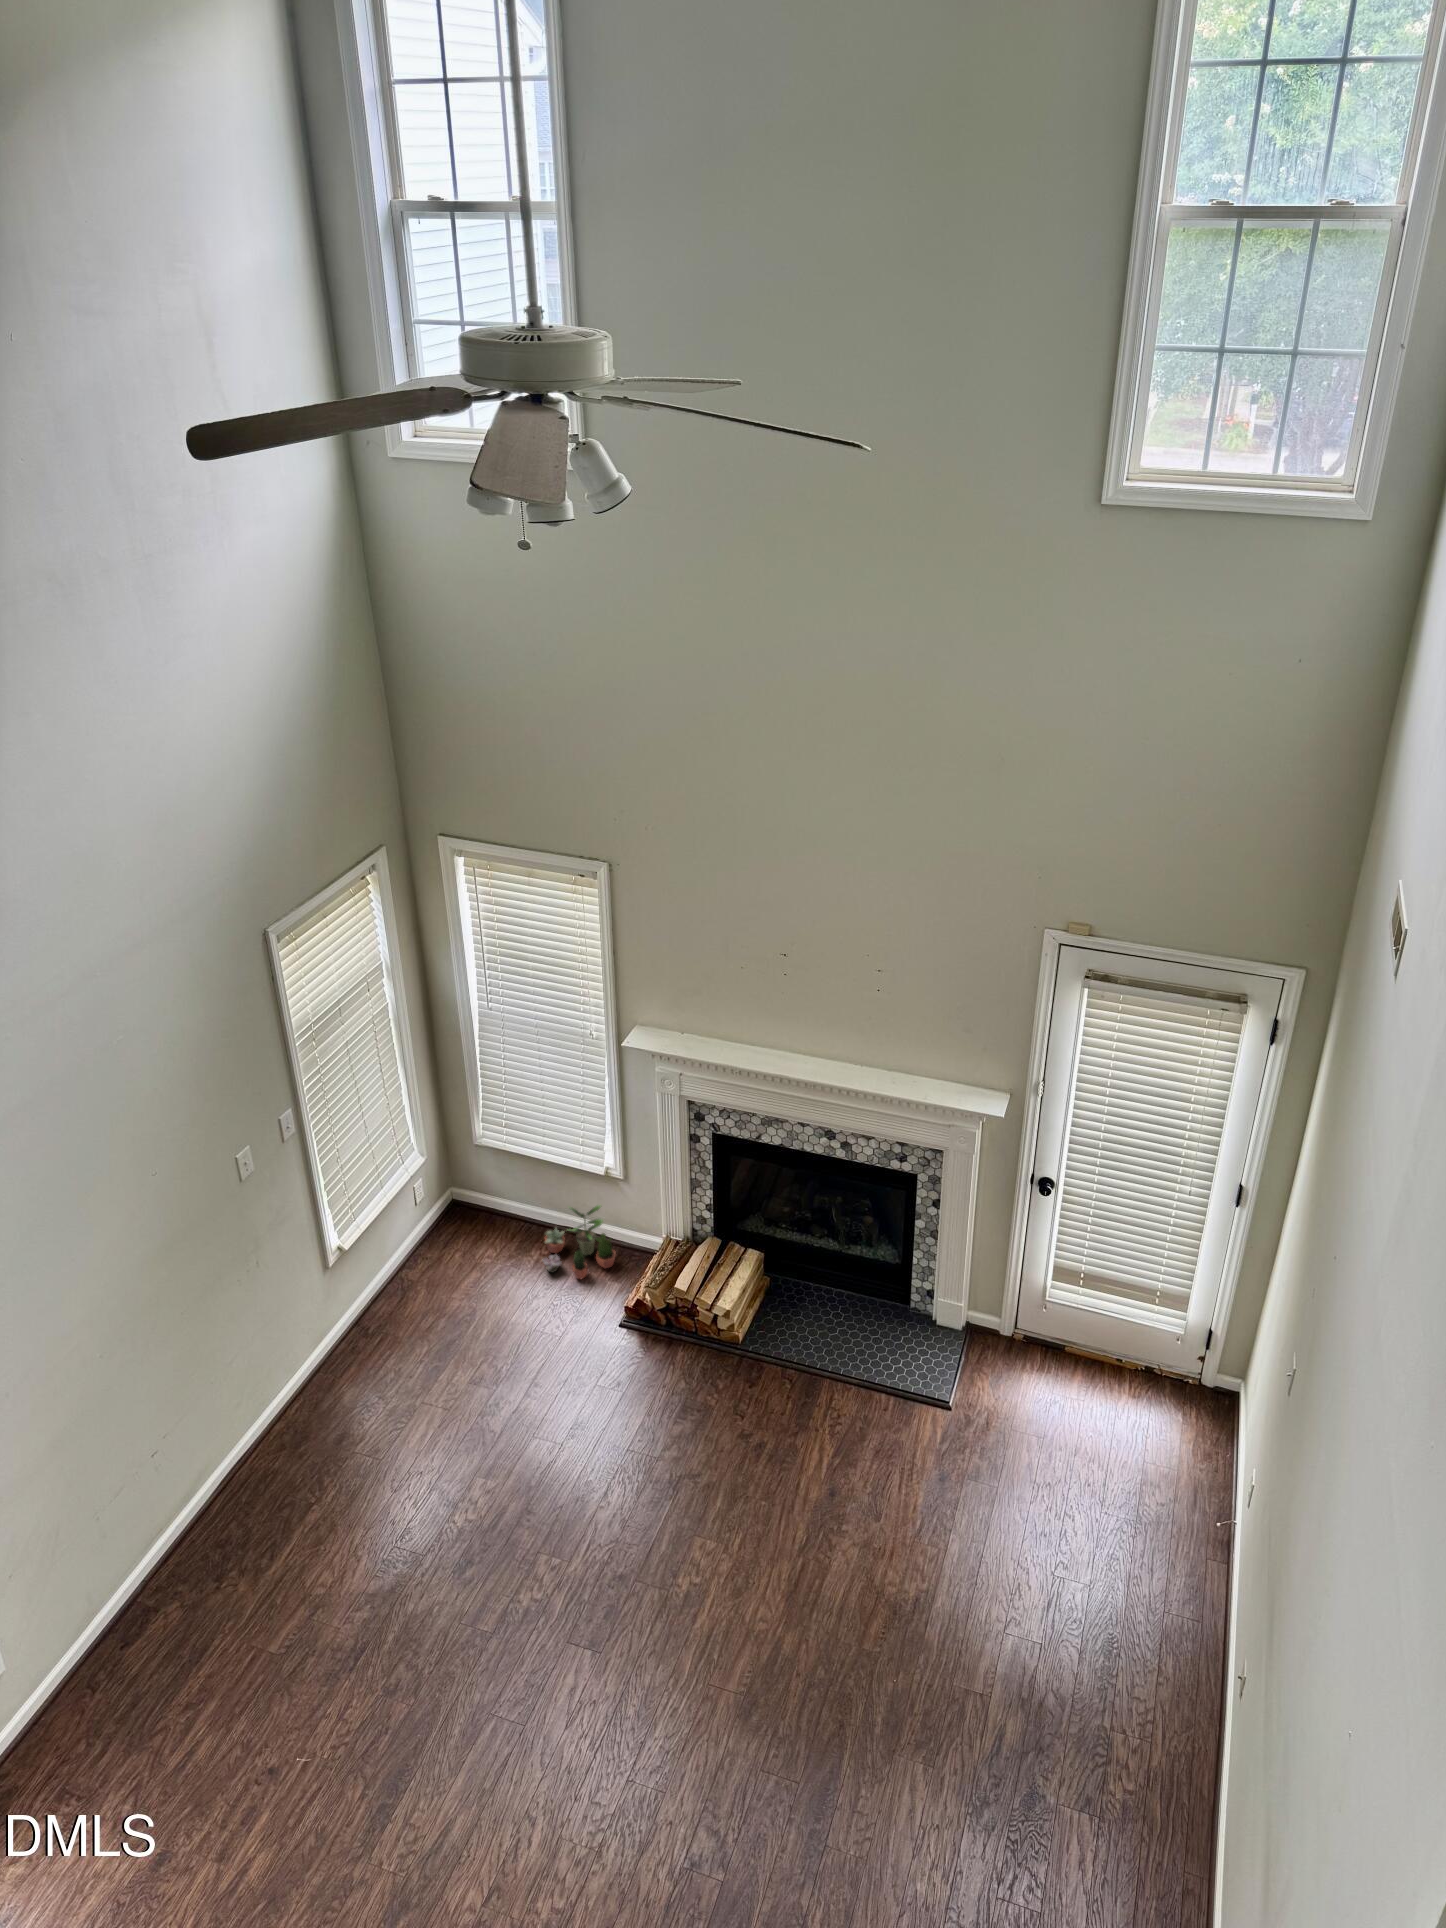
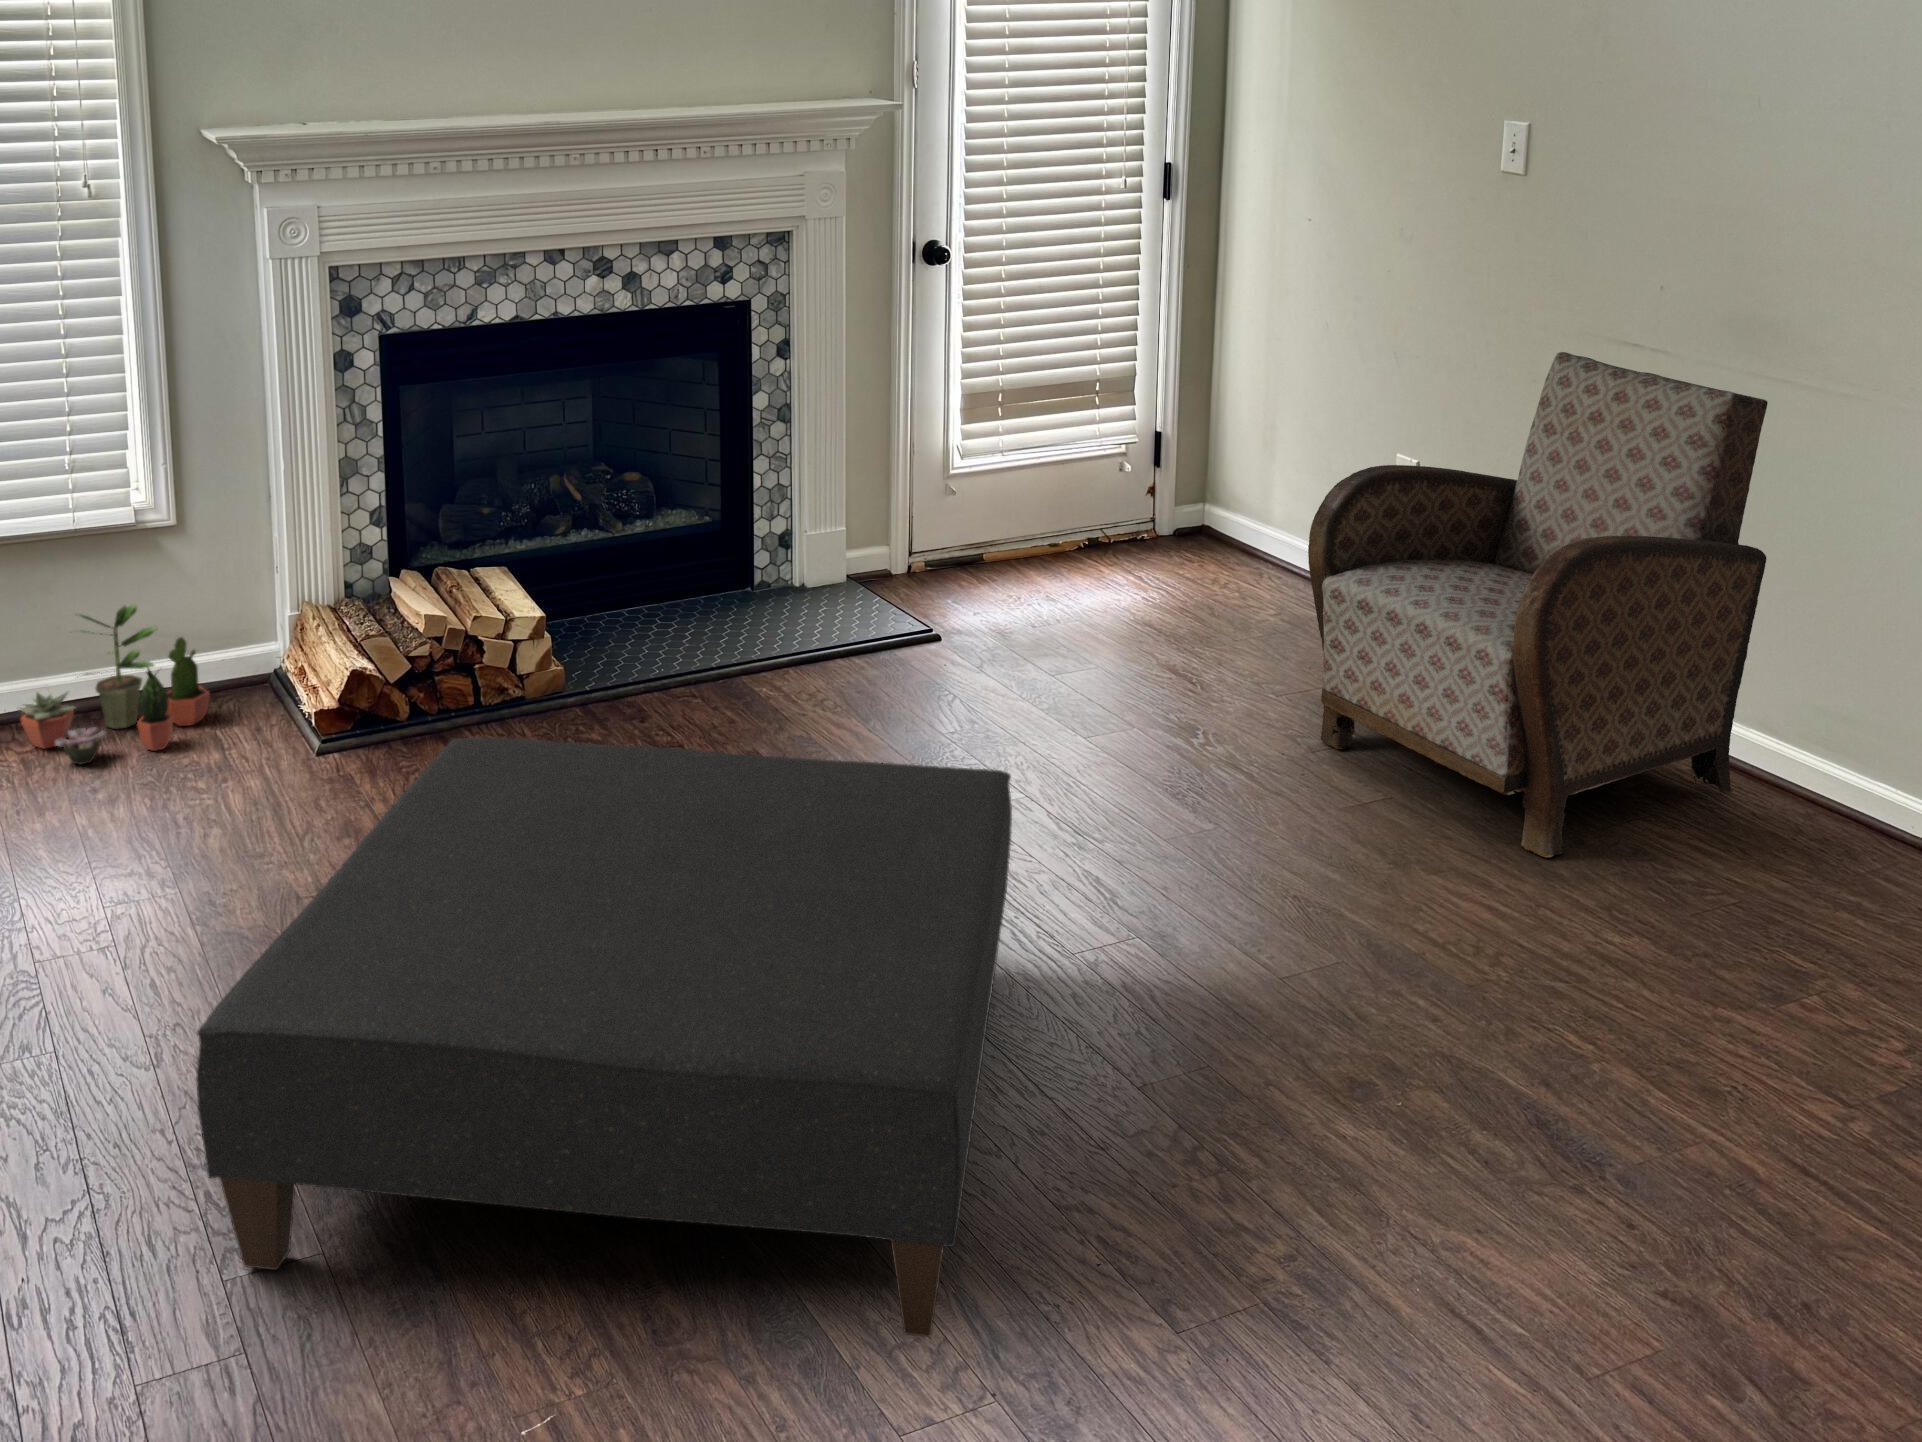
ottoman: none [299,1409,663,1808] -> present [196,738,1012,1337]
armchair: none [960,1528,1239,1873] -> present [1308,352,1768,858]

